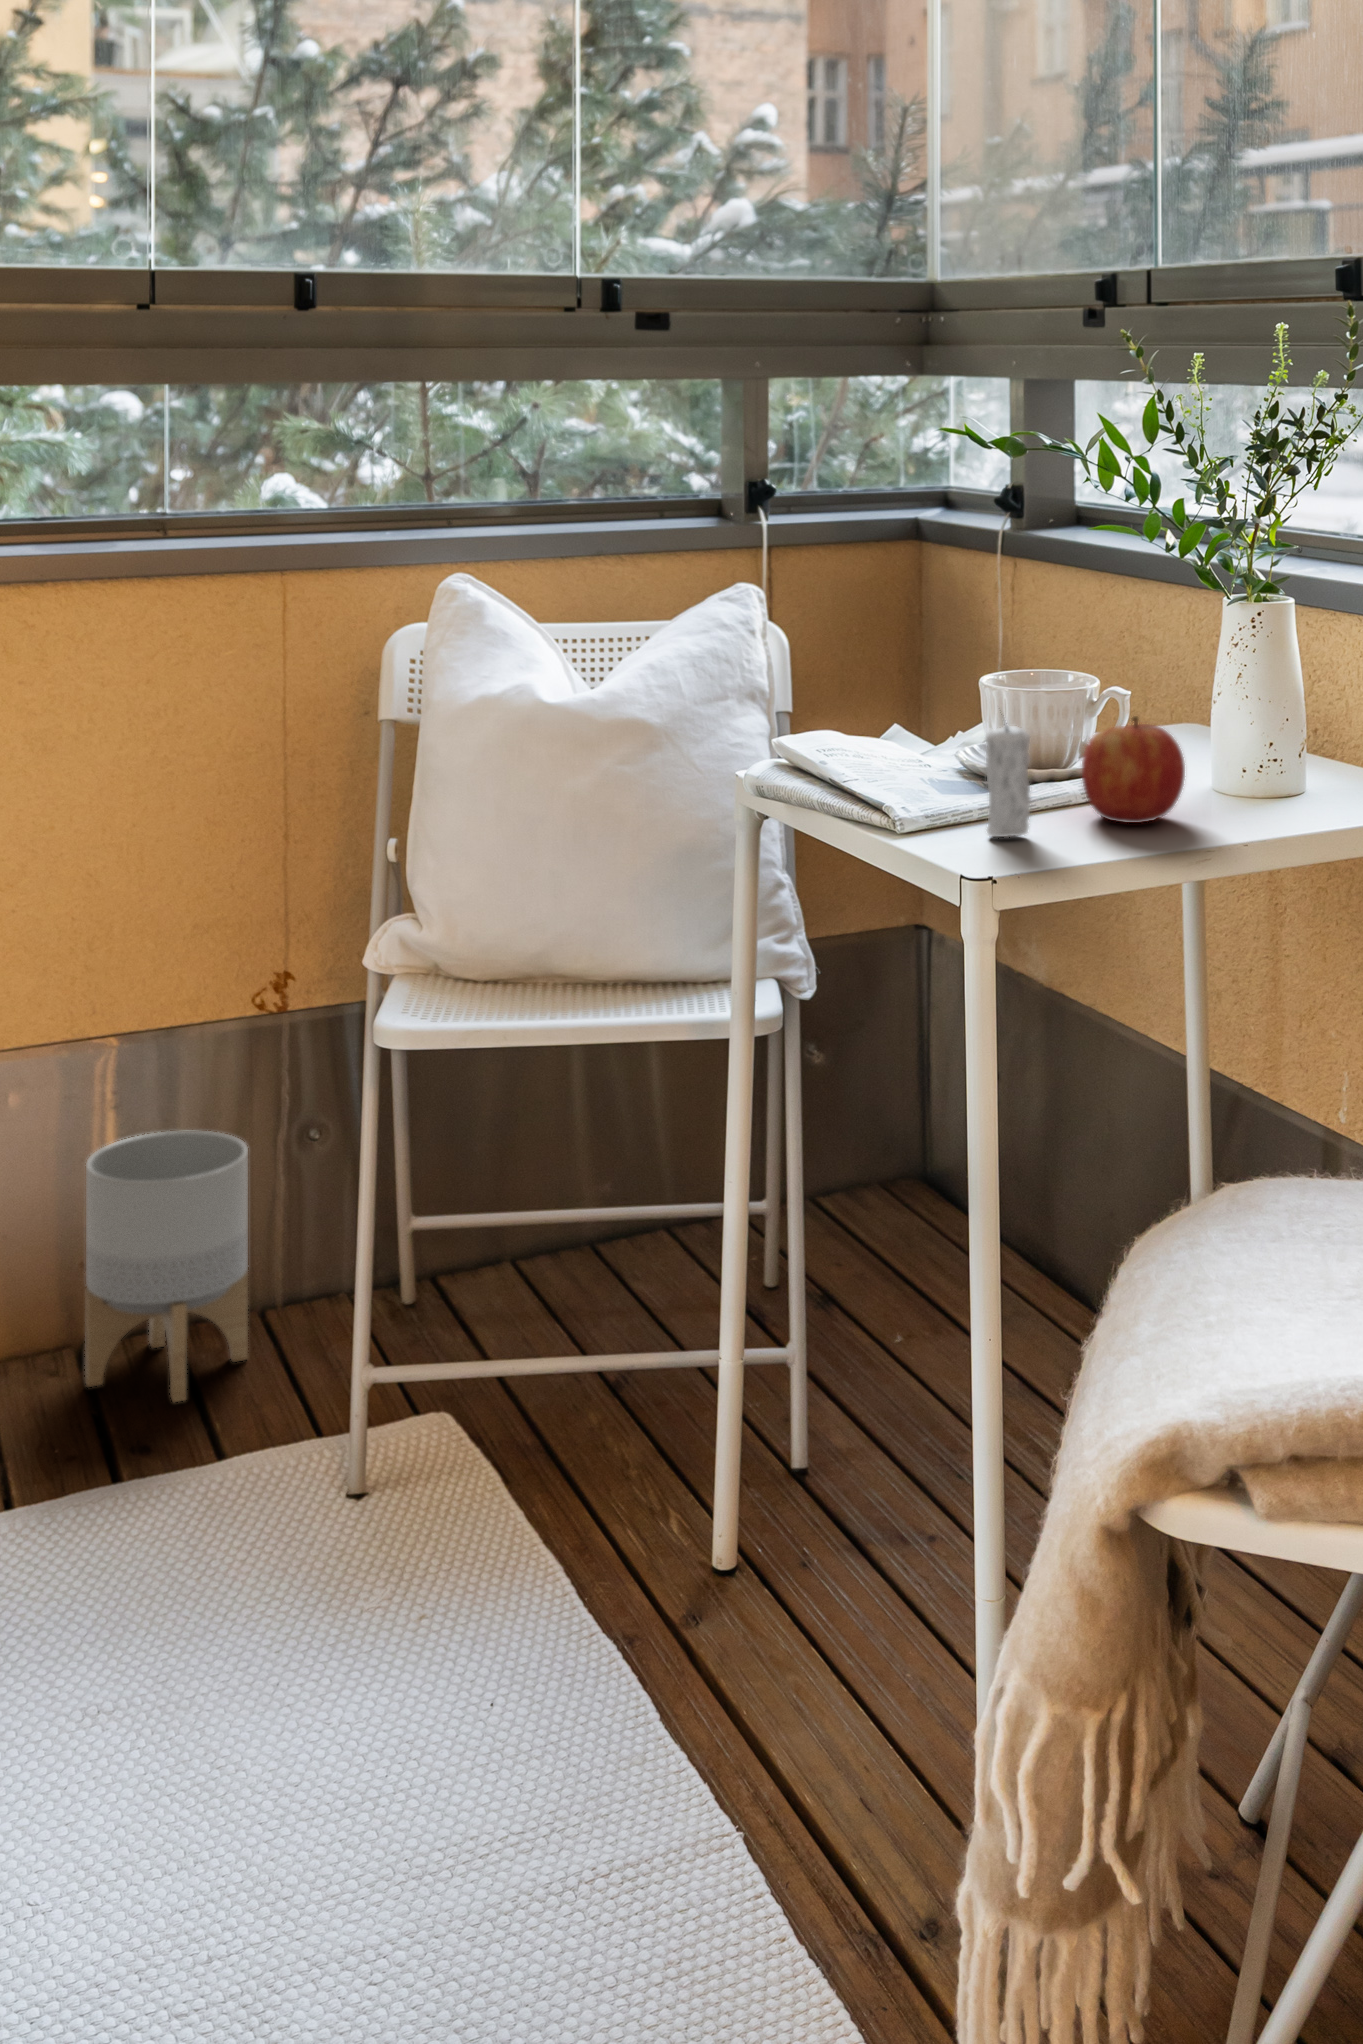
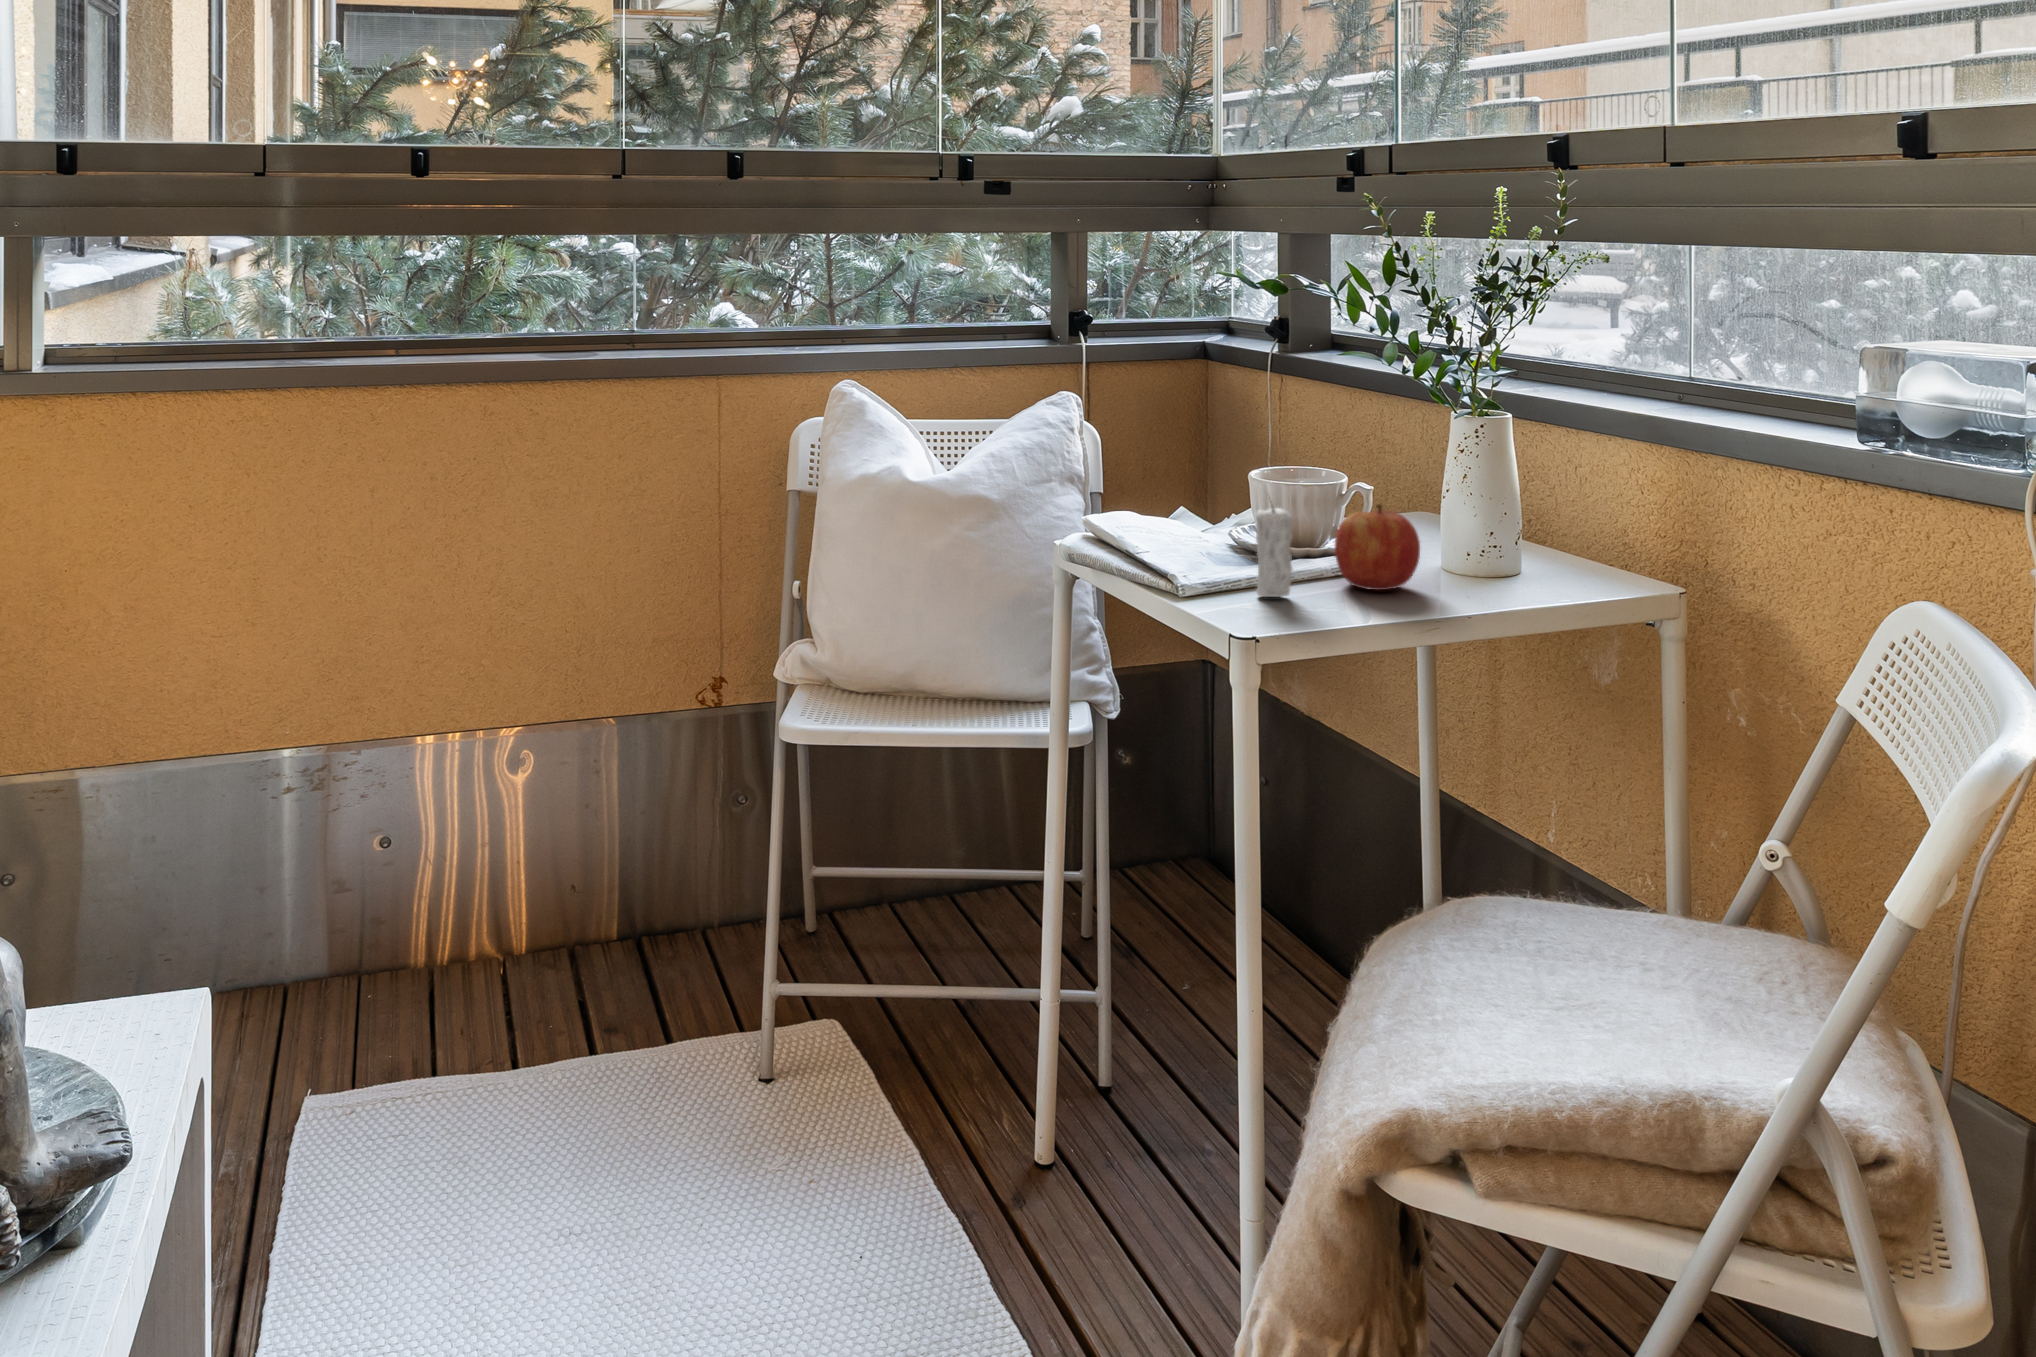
planter: present [85,1130,248,1402] -> none [575,790,695,994]

